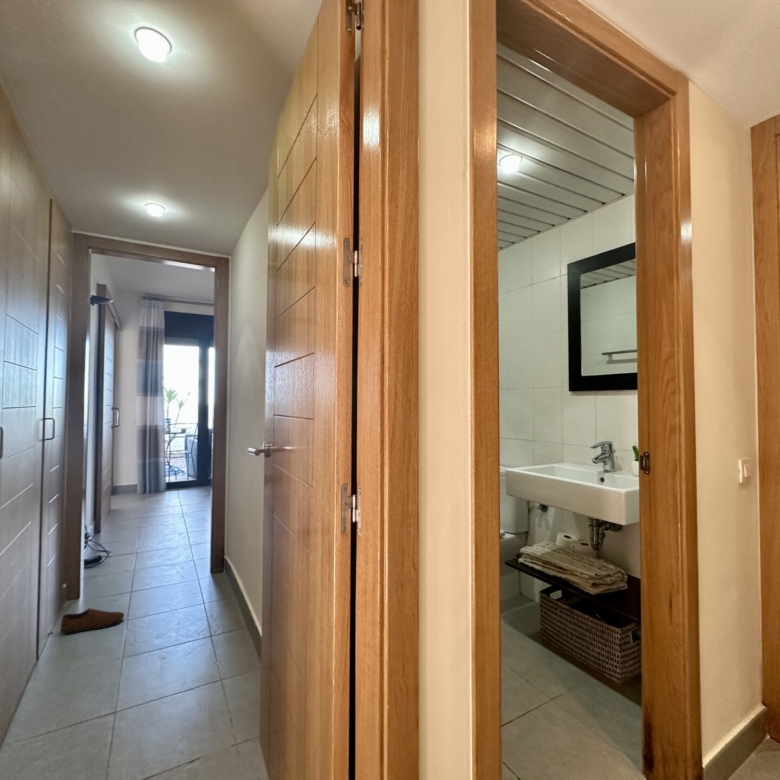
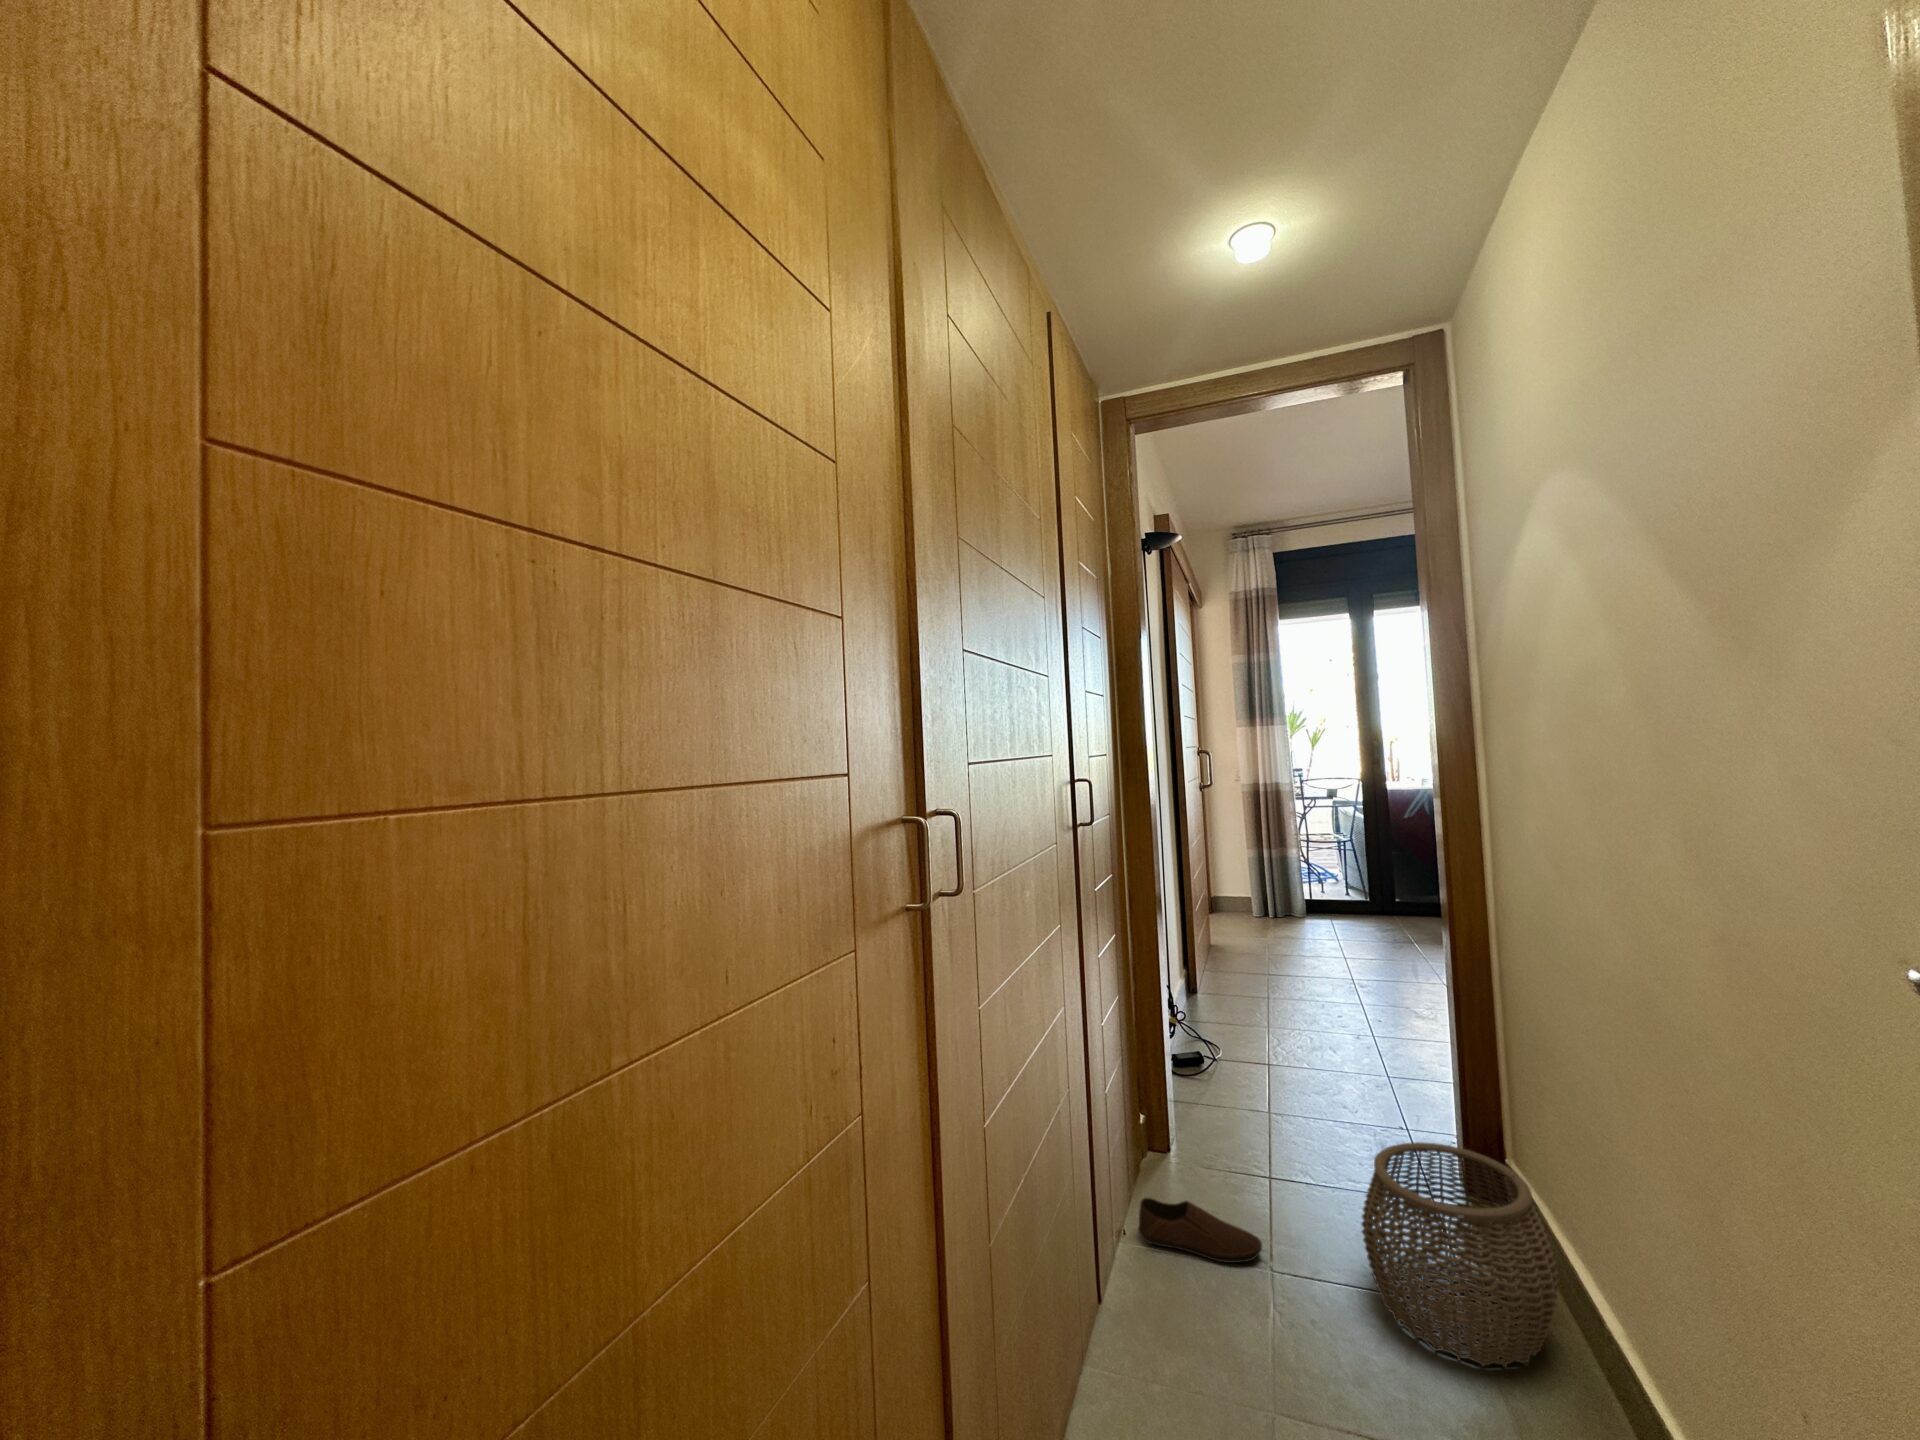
woven basket: none [167,552,231,622] -> present [1362,1142,1559,1367]

